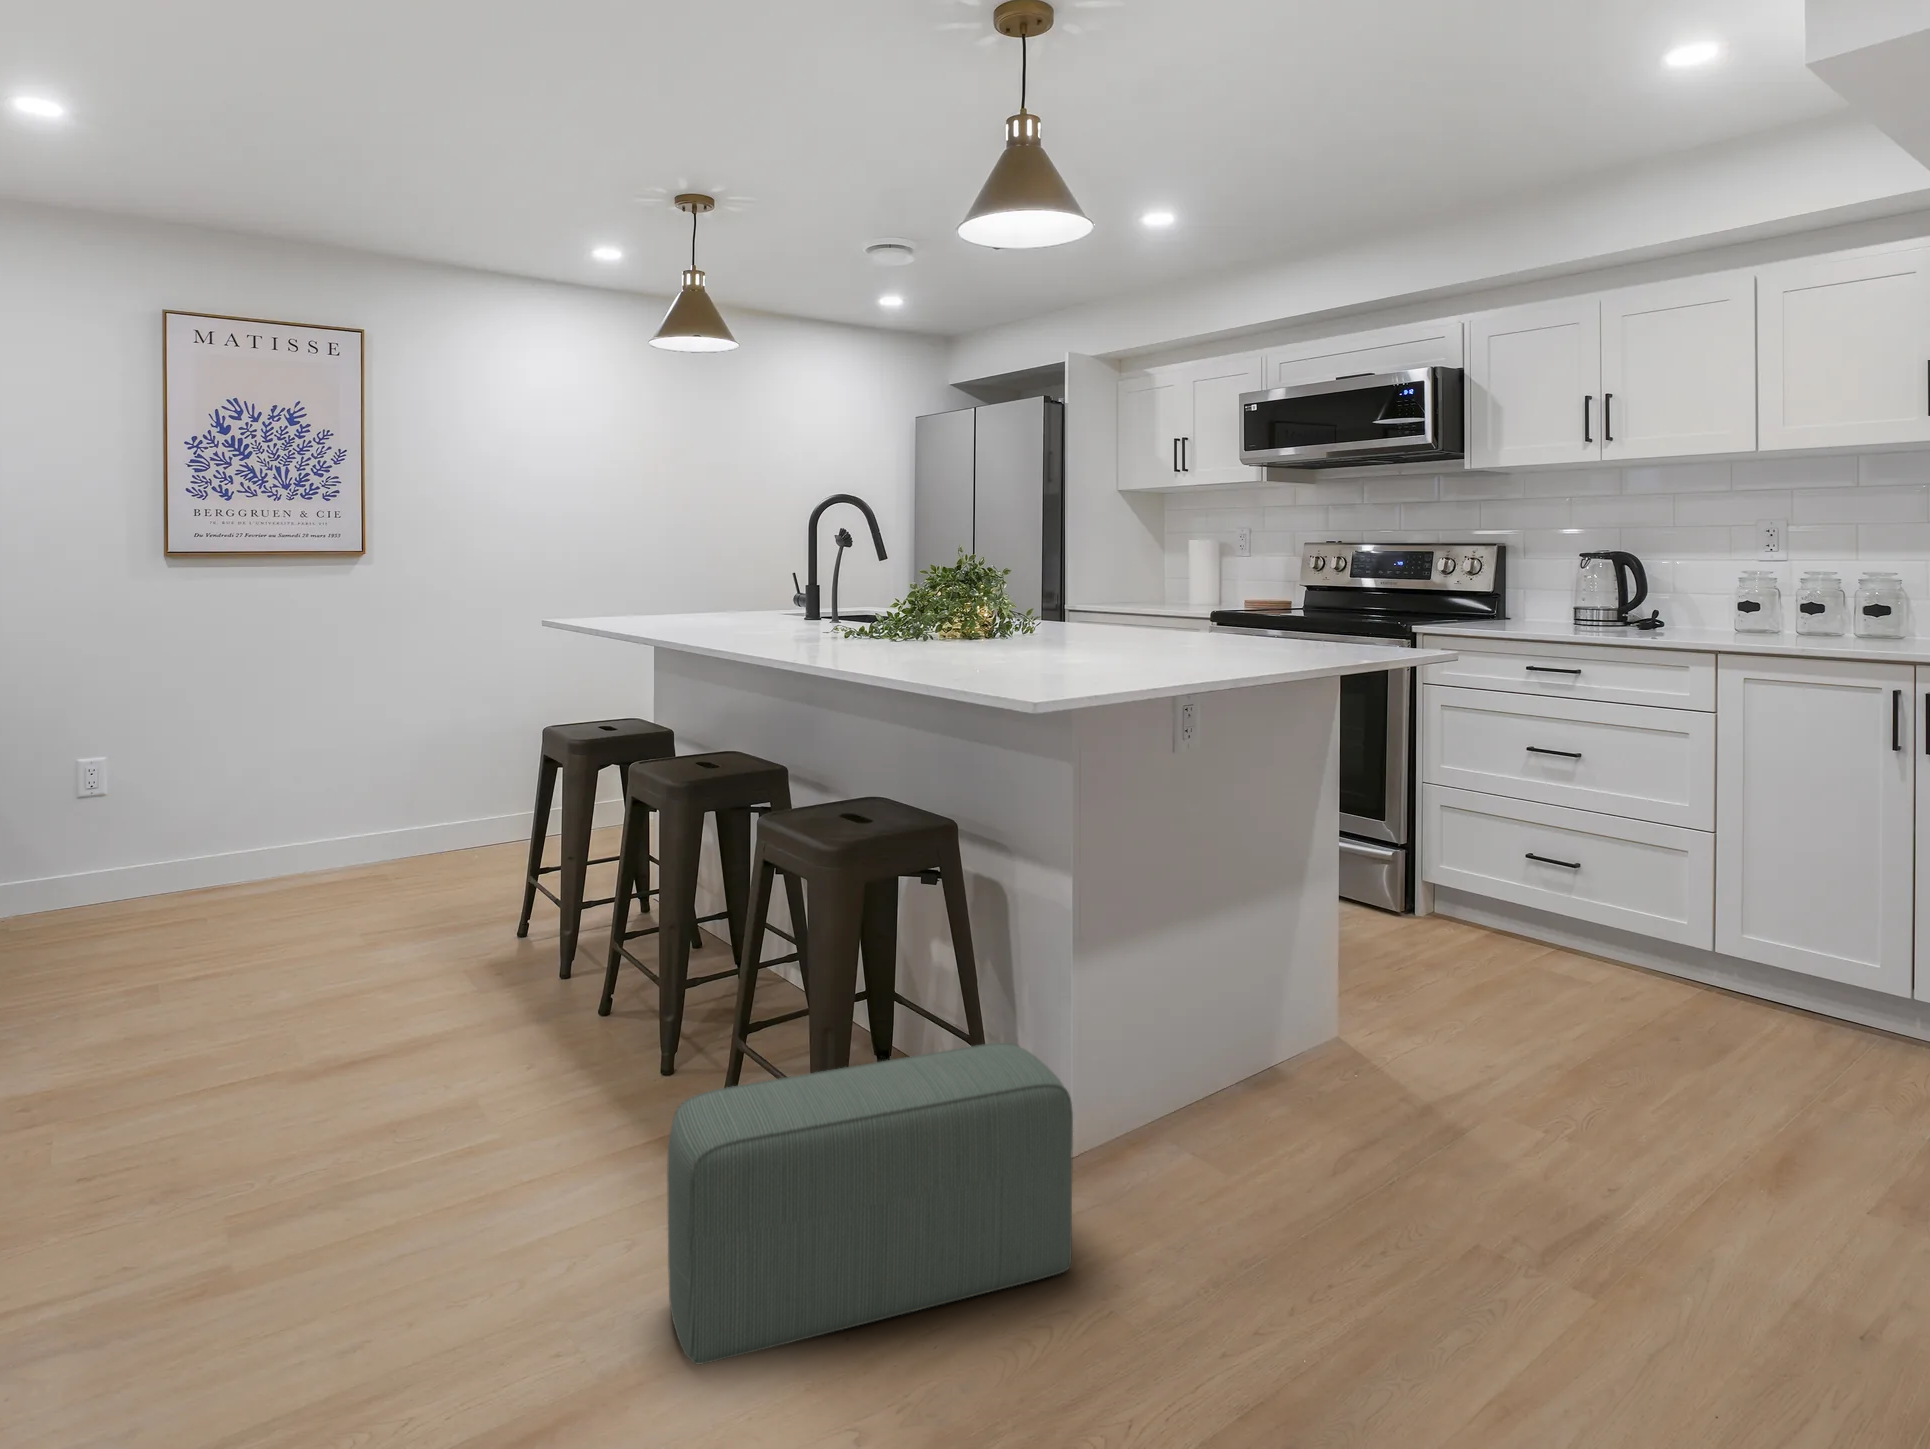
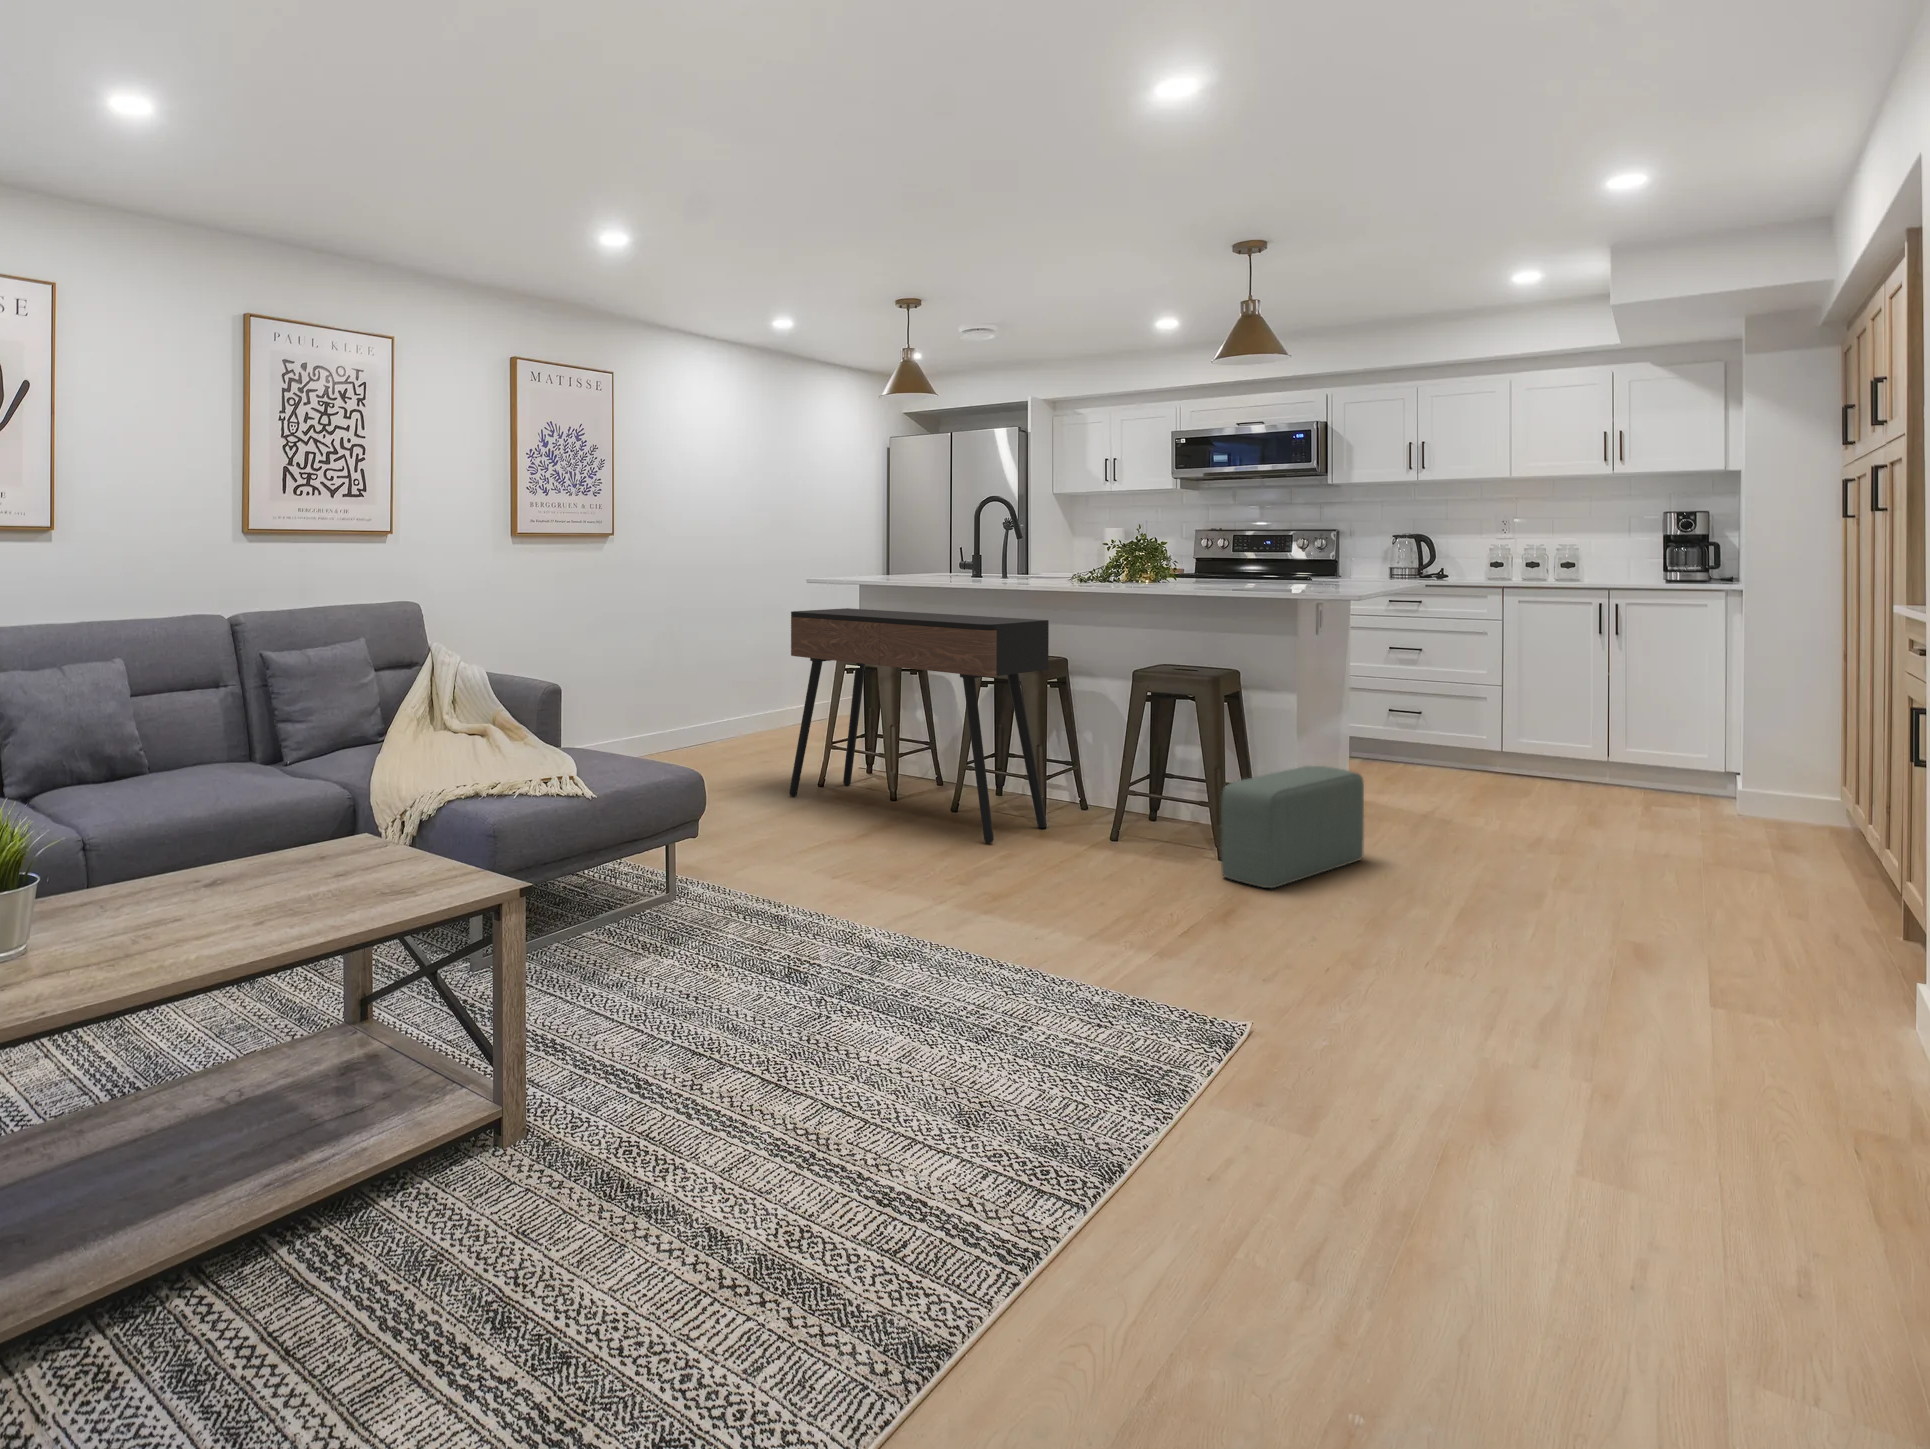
console table: none [421,668,645,1116] -> present [789,608,1049,843]

